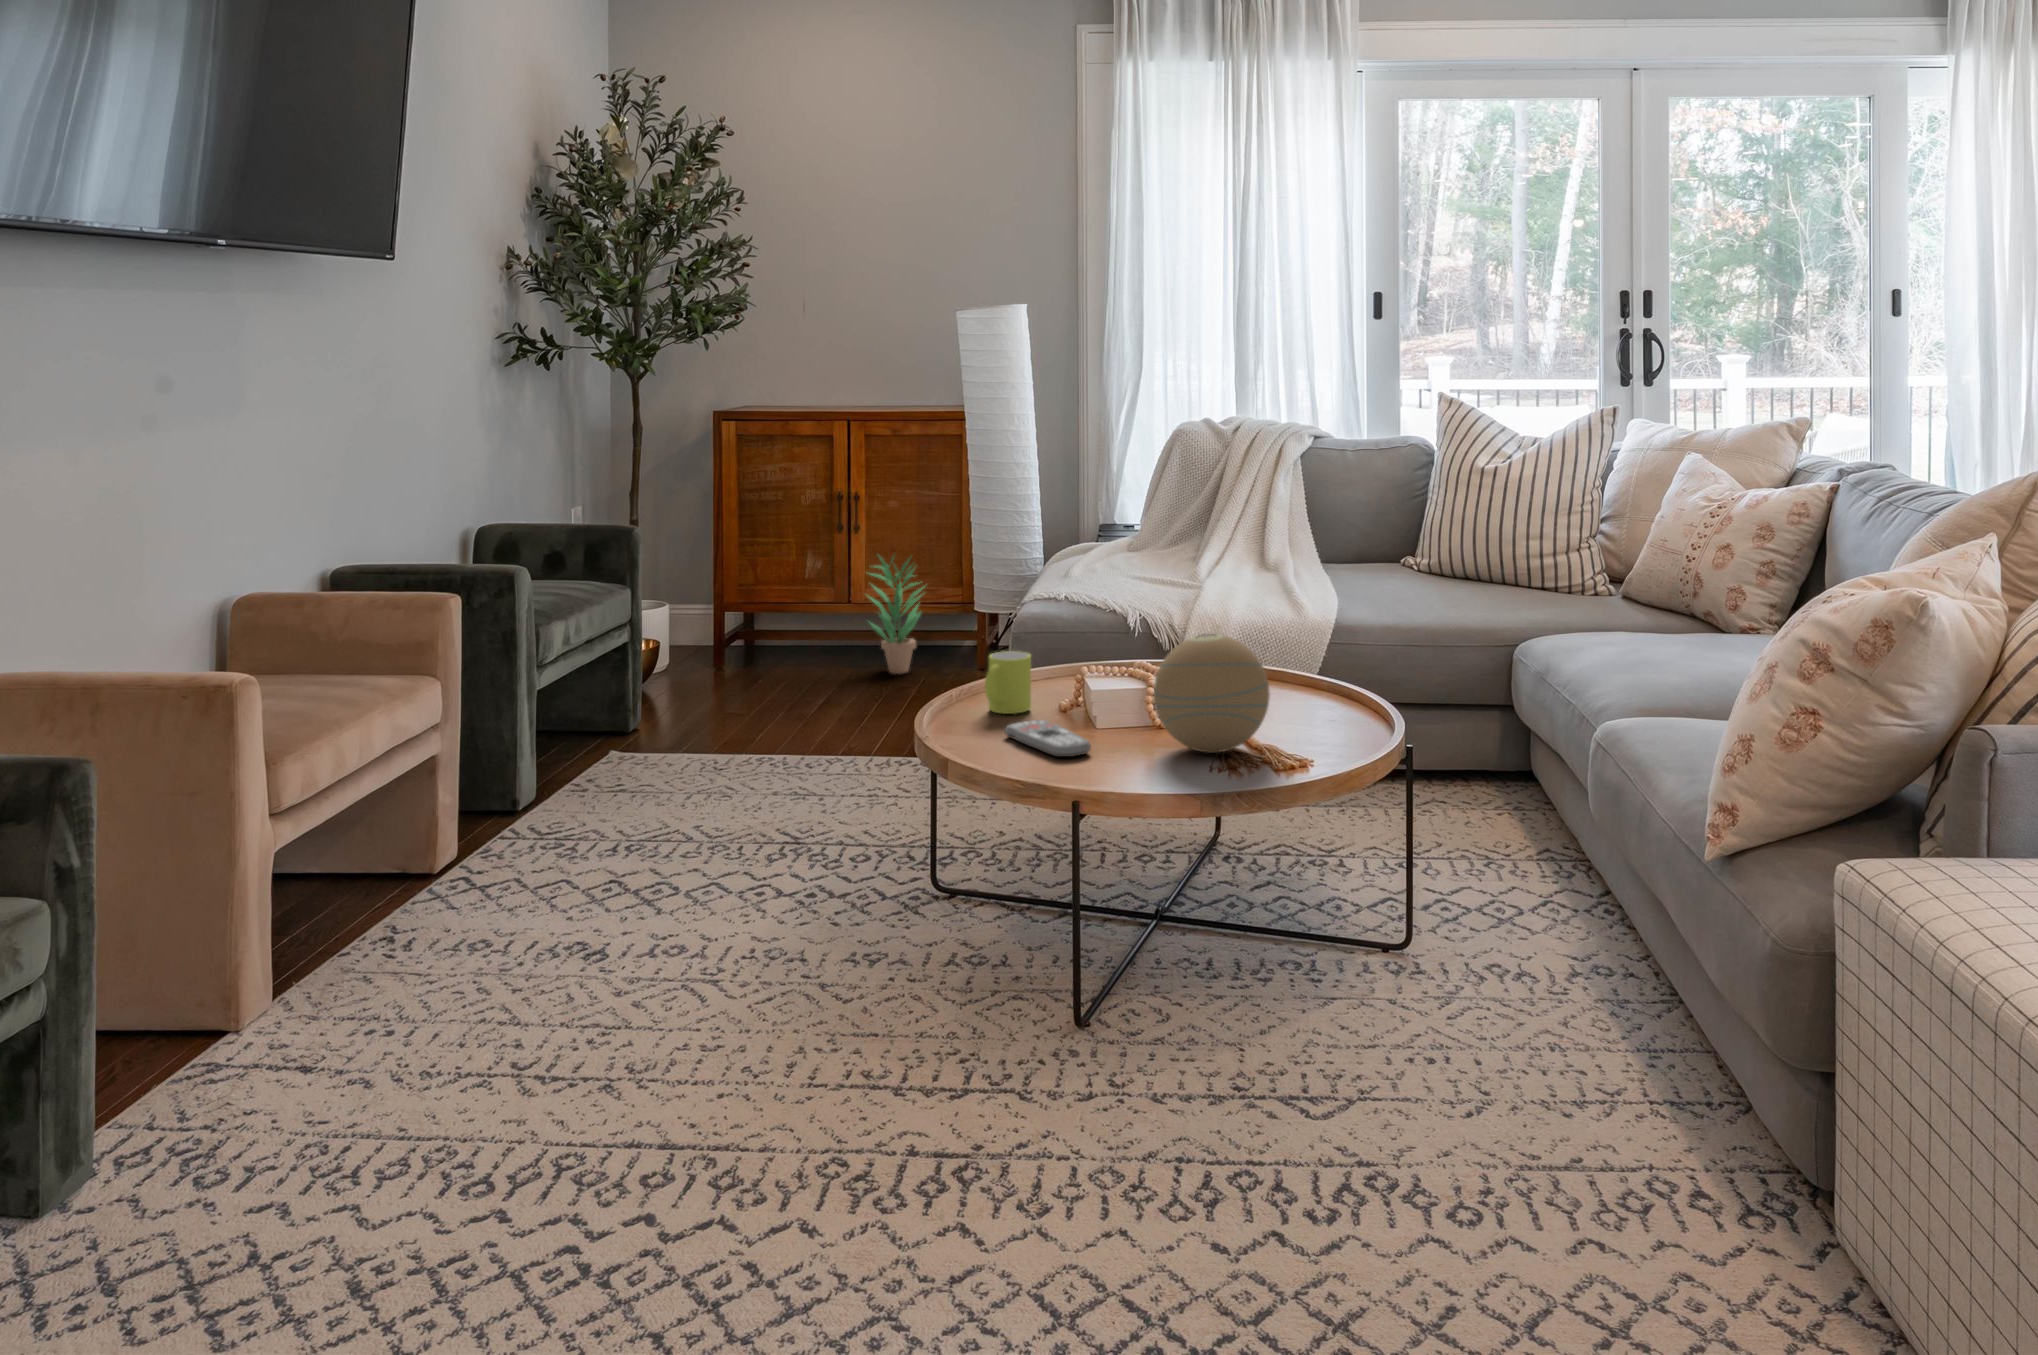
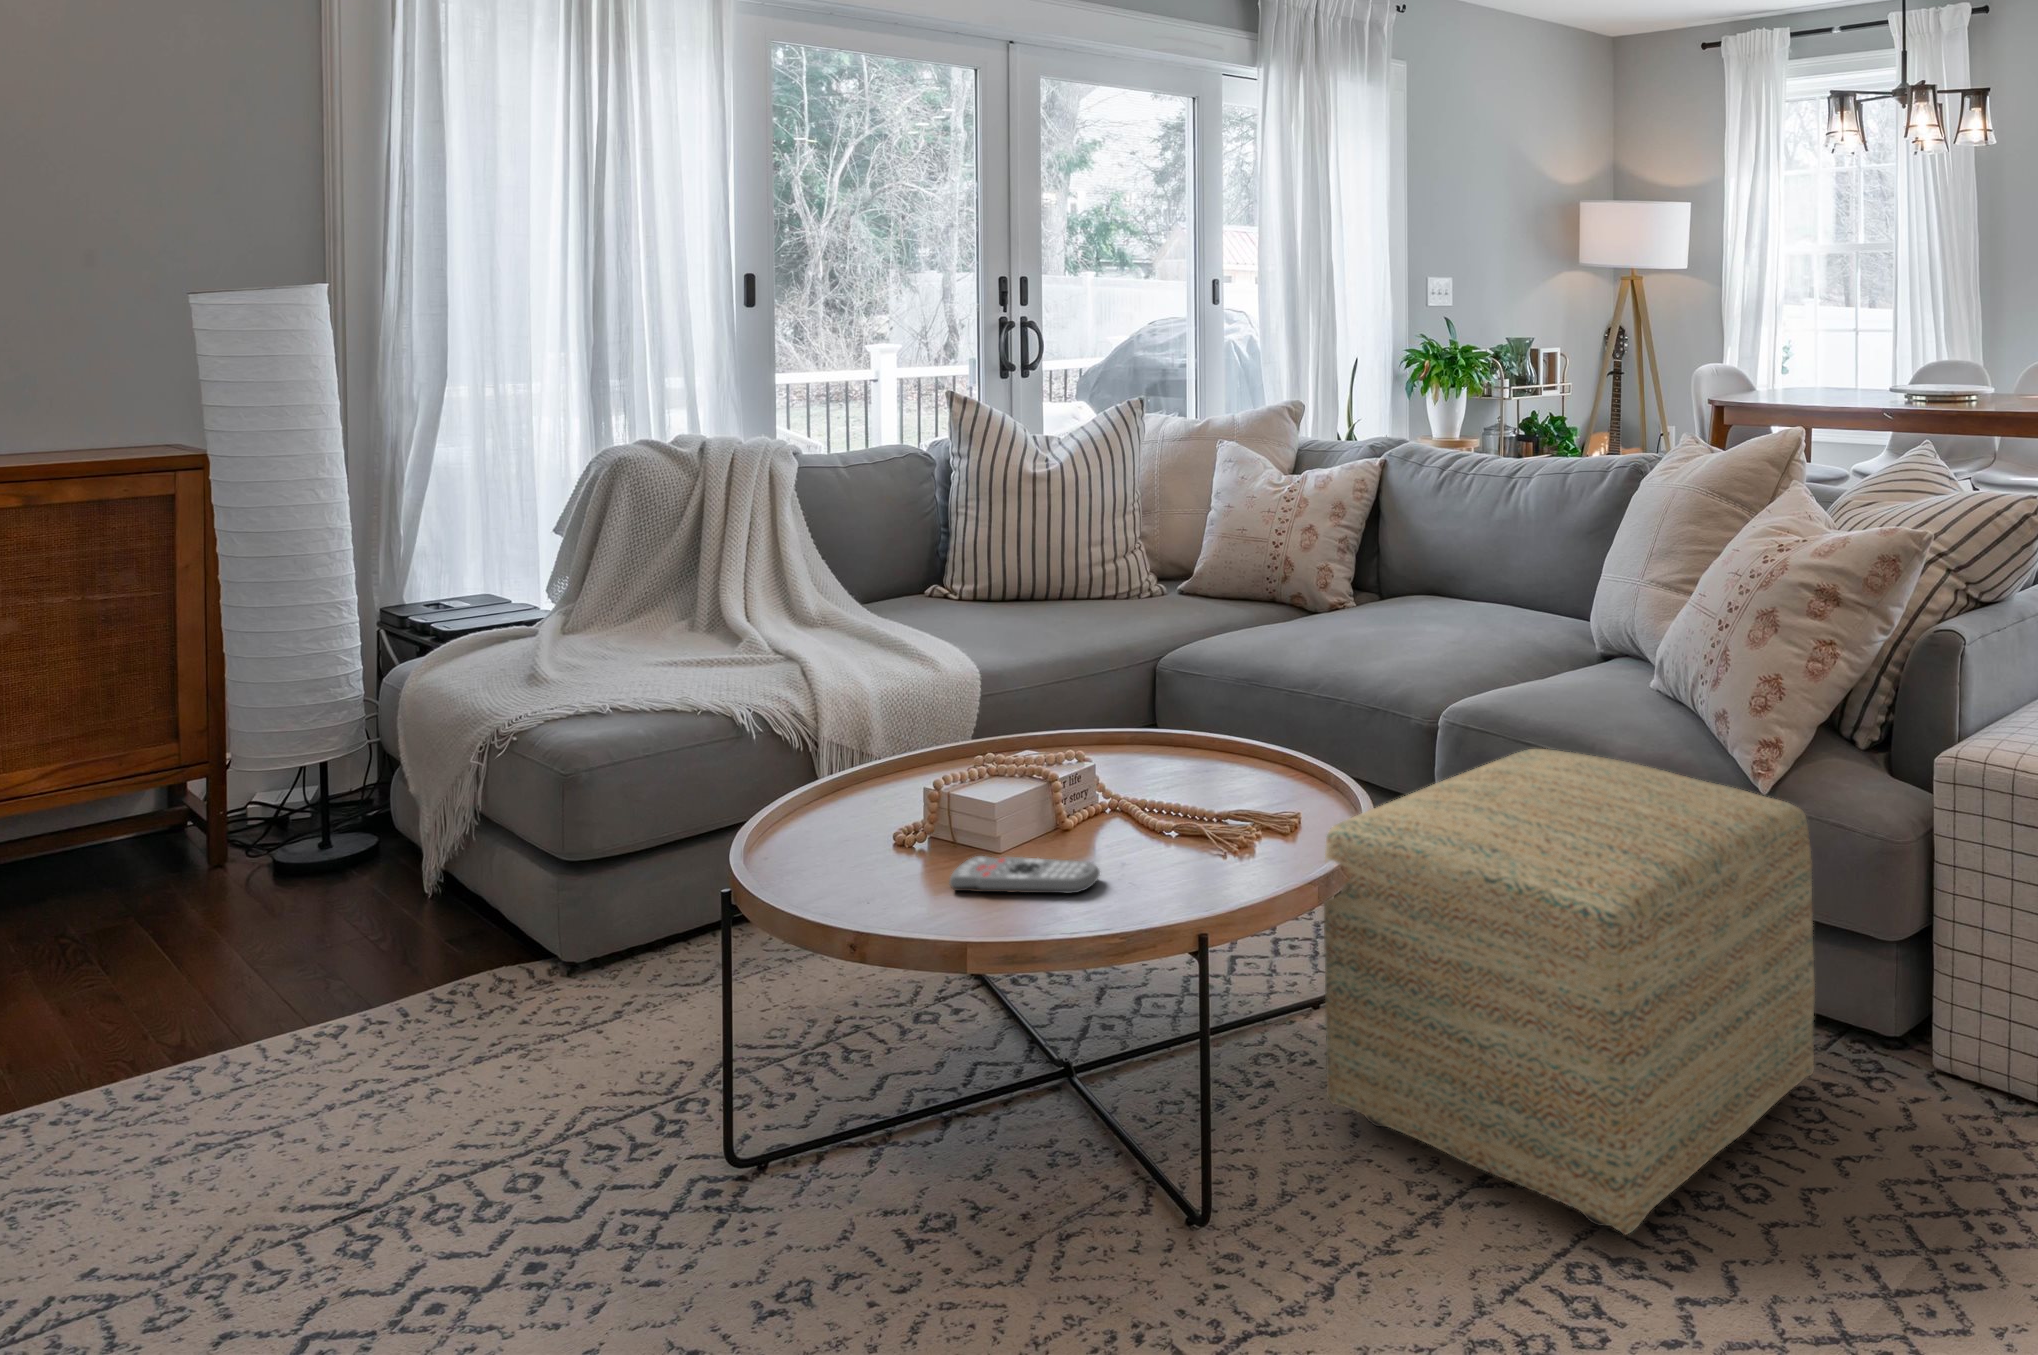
potted plant: present [869,555,923,674] -> none [24,702,157,899]
decorative orb: present [1154,634,1270,753] -> none [1131,696,1269,837]
mug: present [985,651,1031,714] -> none [838,779,900,869]
ottoman: none [1235,758,1654,1172] -> present [1324,749,1815,1235]

